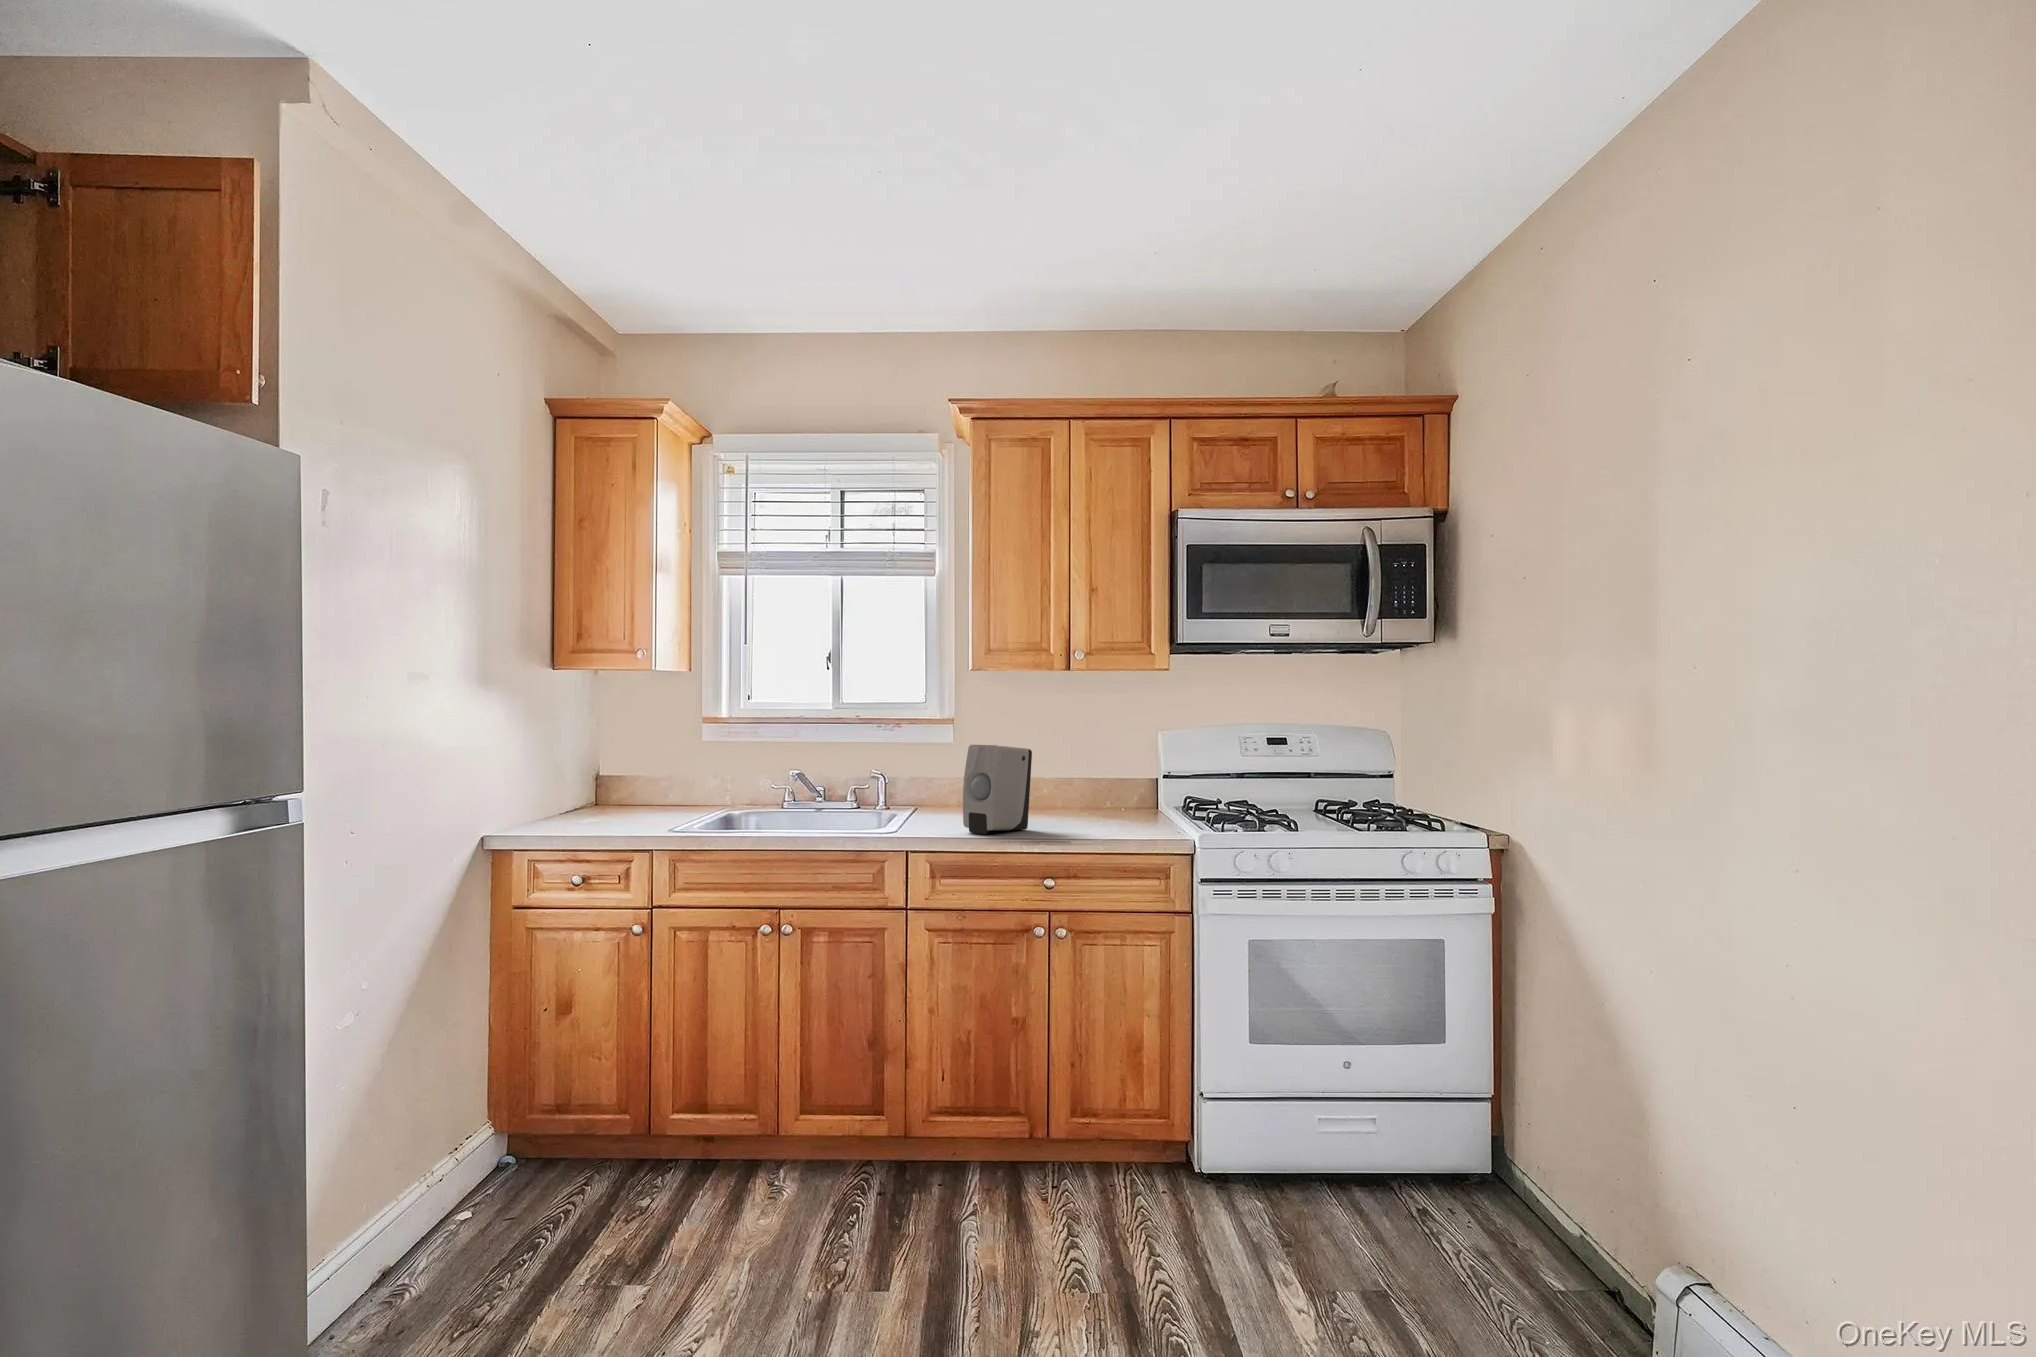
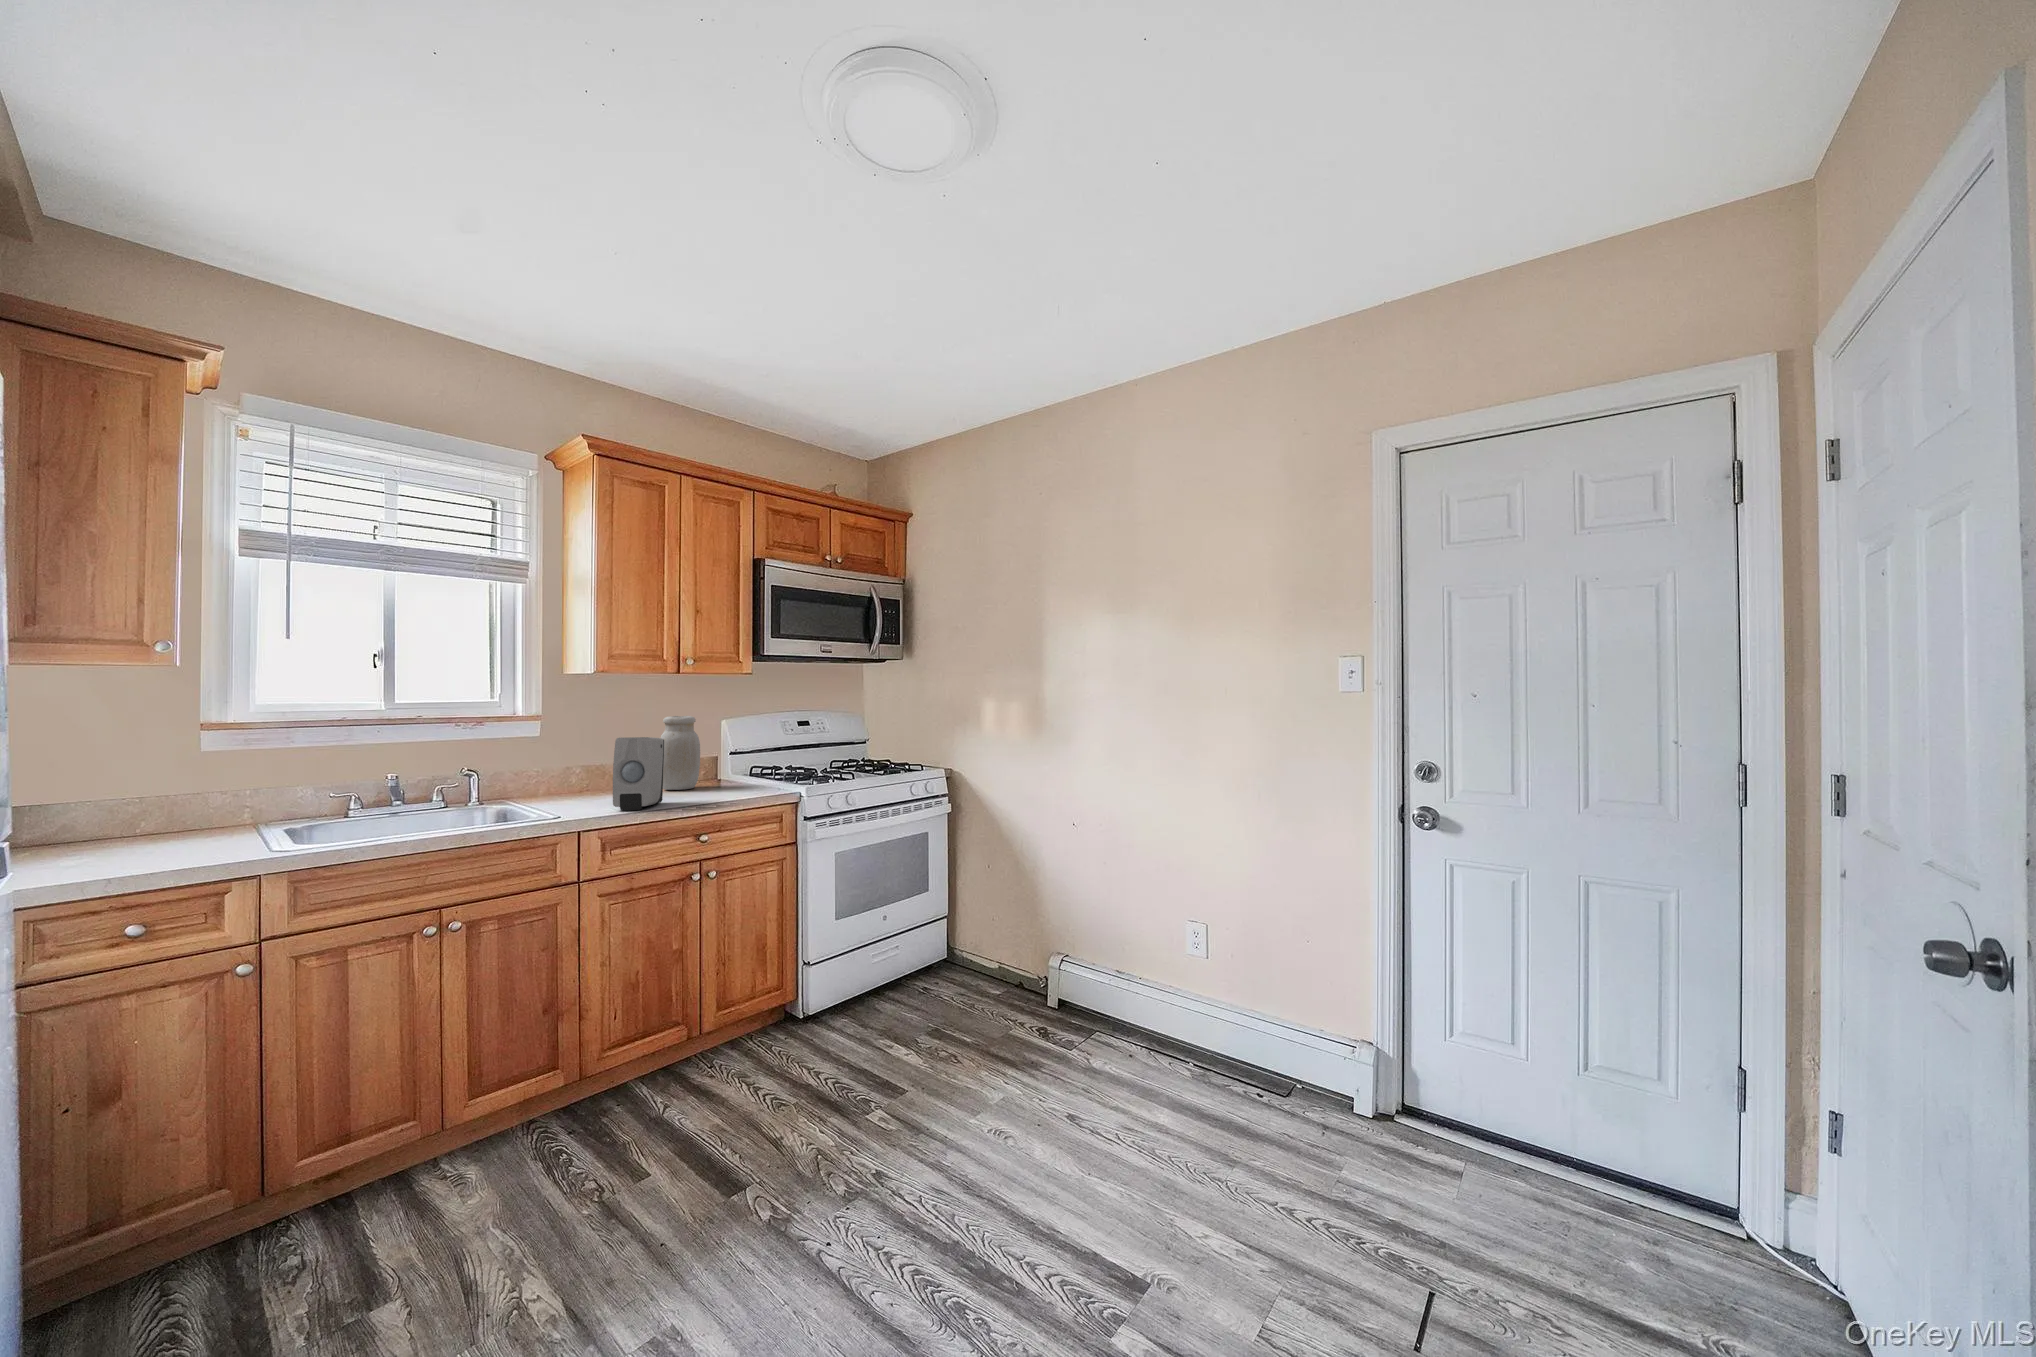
jar: none [1060,725,1109,819] -> present [661,716,700,790]

